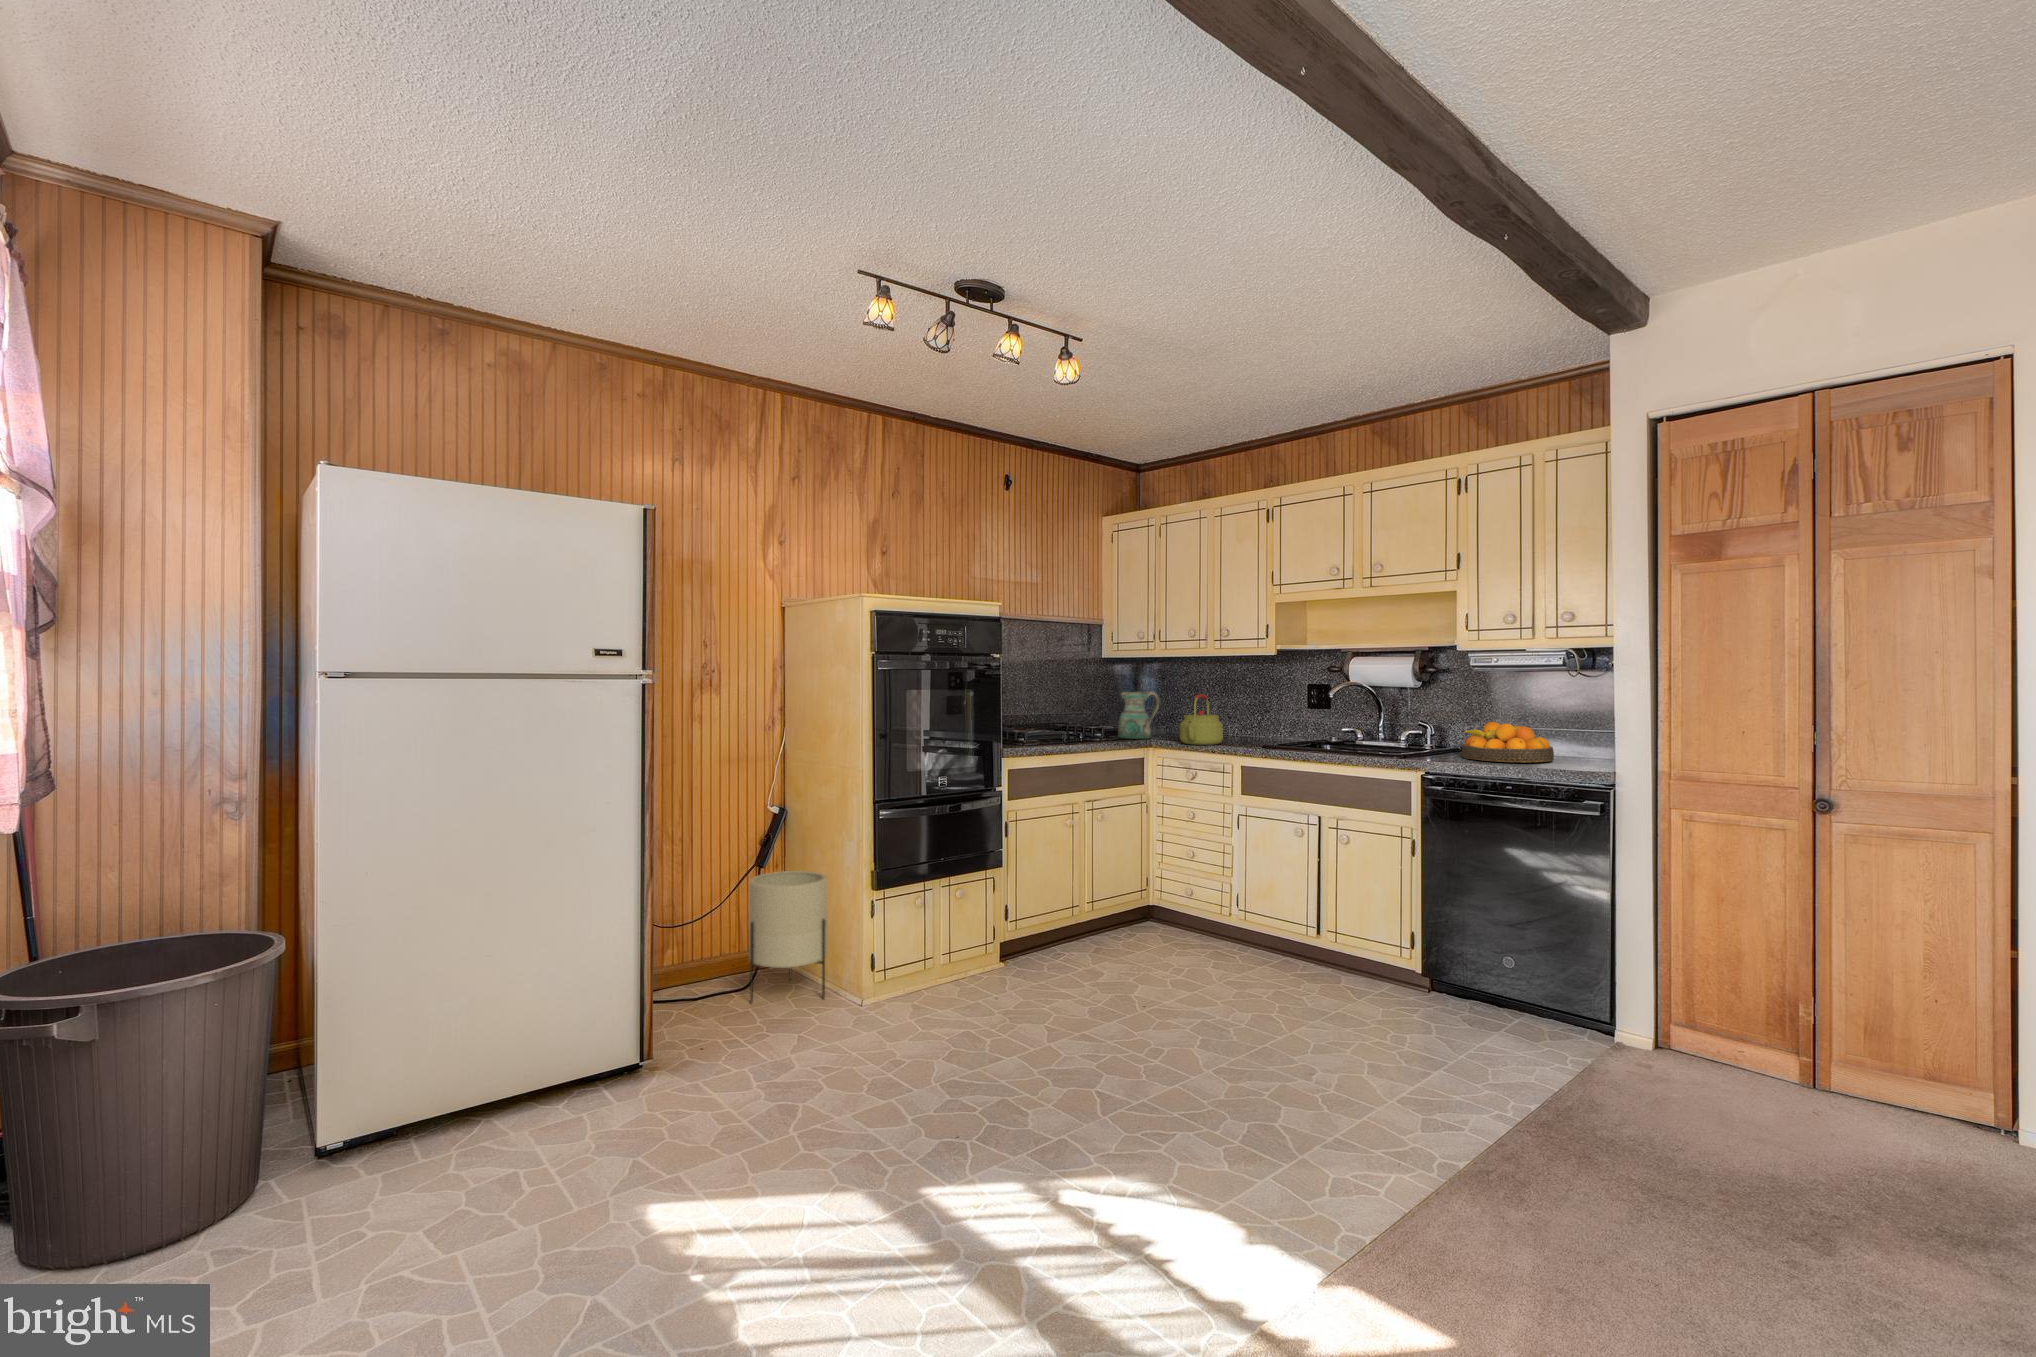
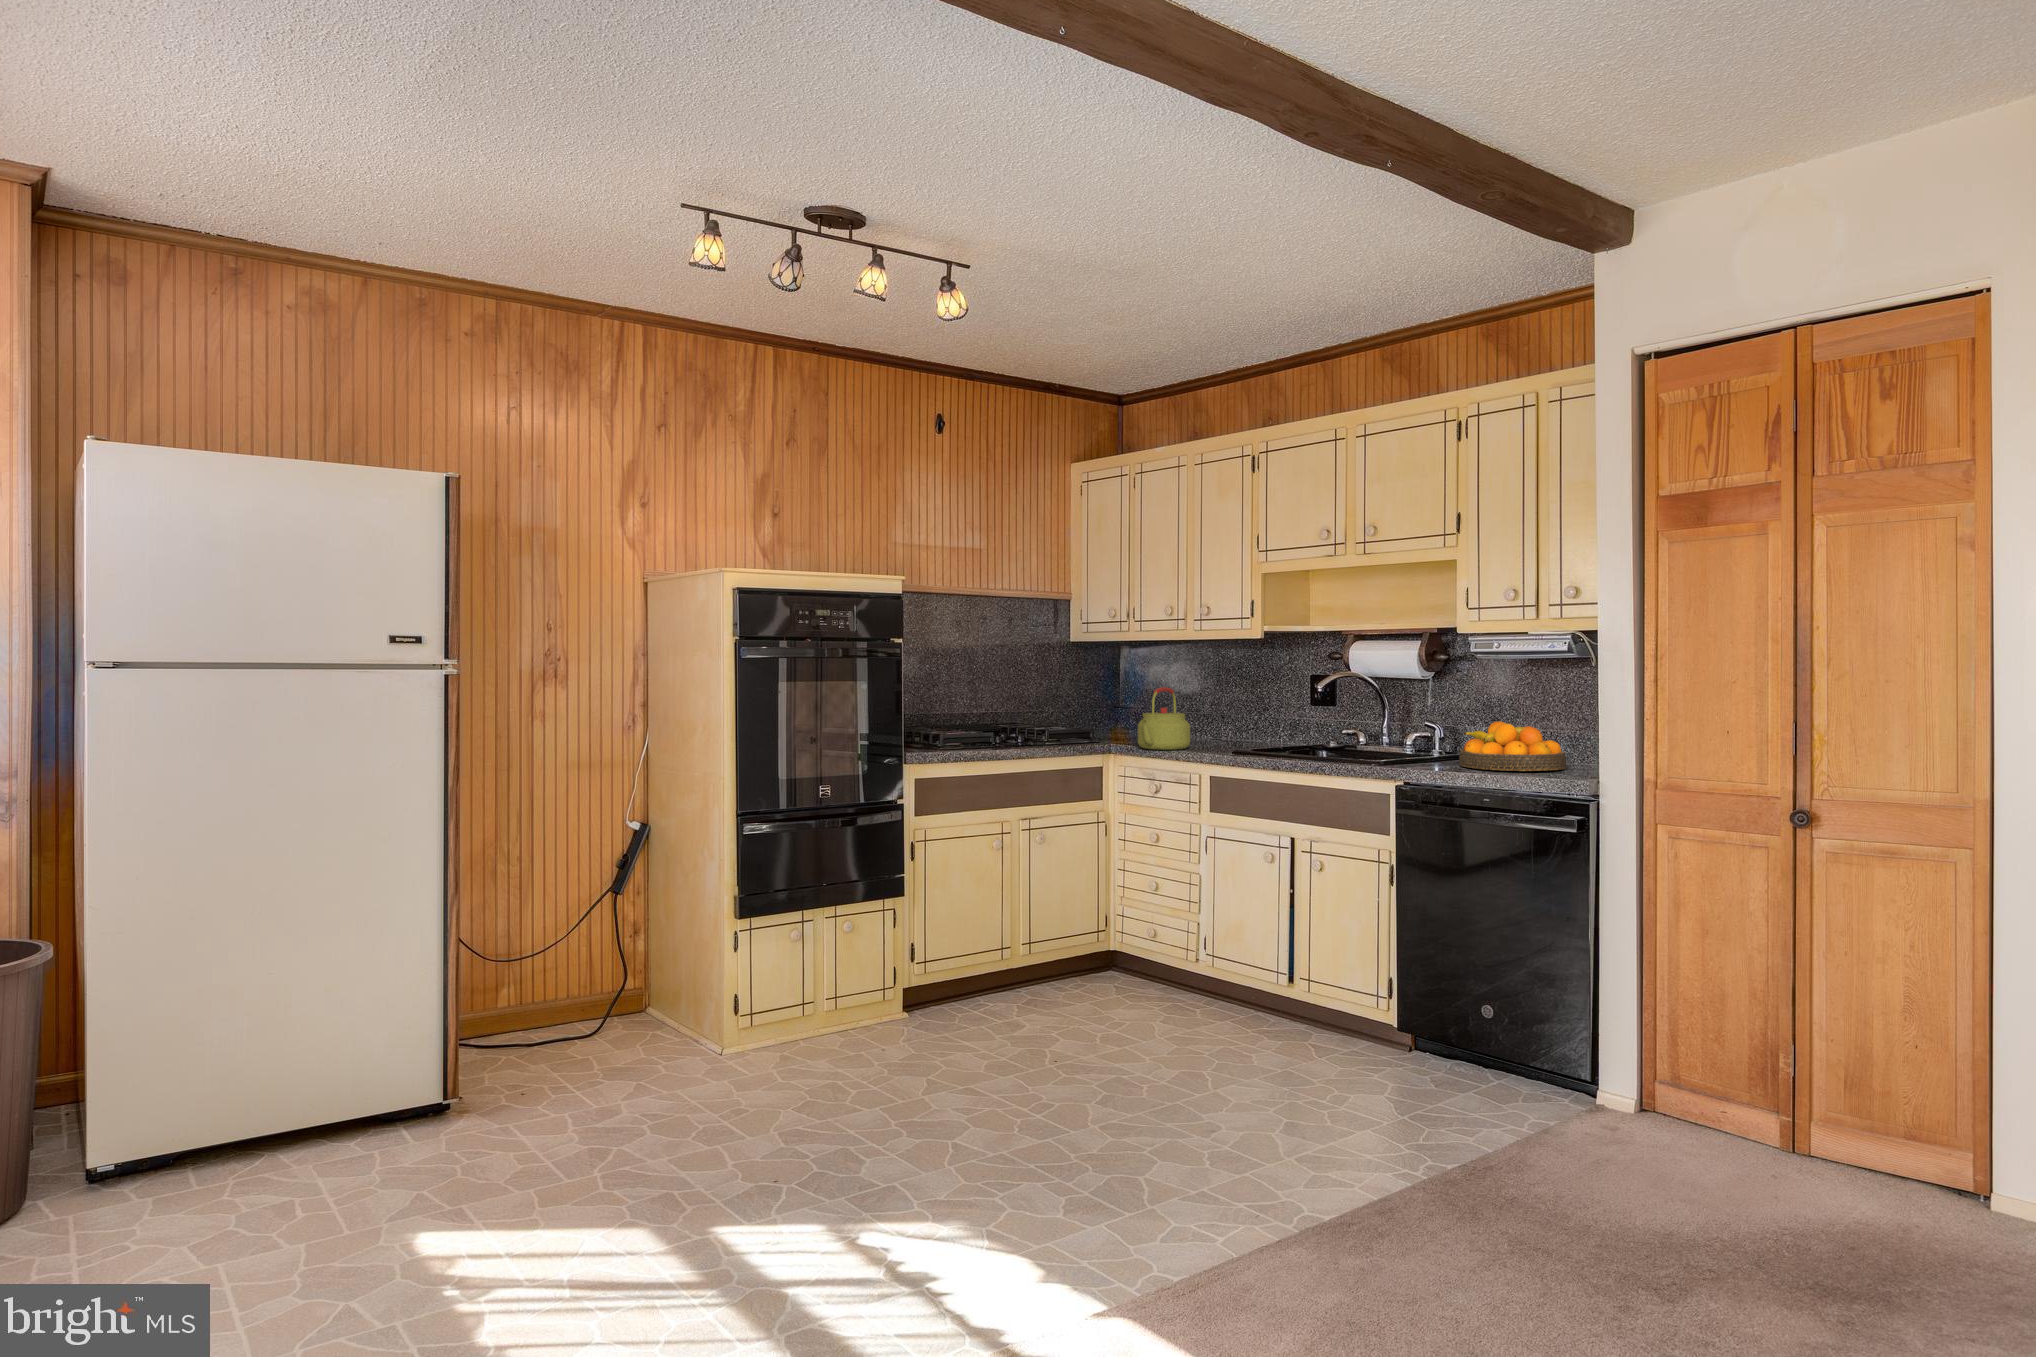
ceramic pitcher: present [1118,692,1159,739] -> none [1071,684,1123,742]
planter: present [749,871,828,1003] -> none [593,896,686,1048]

